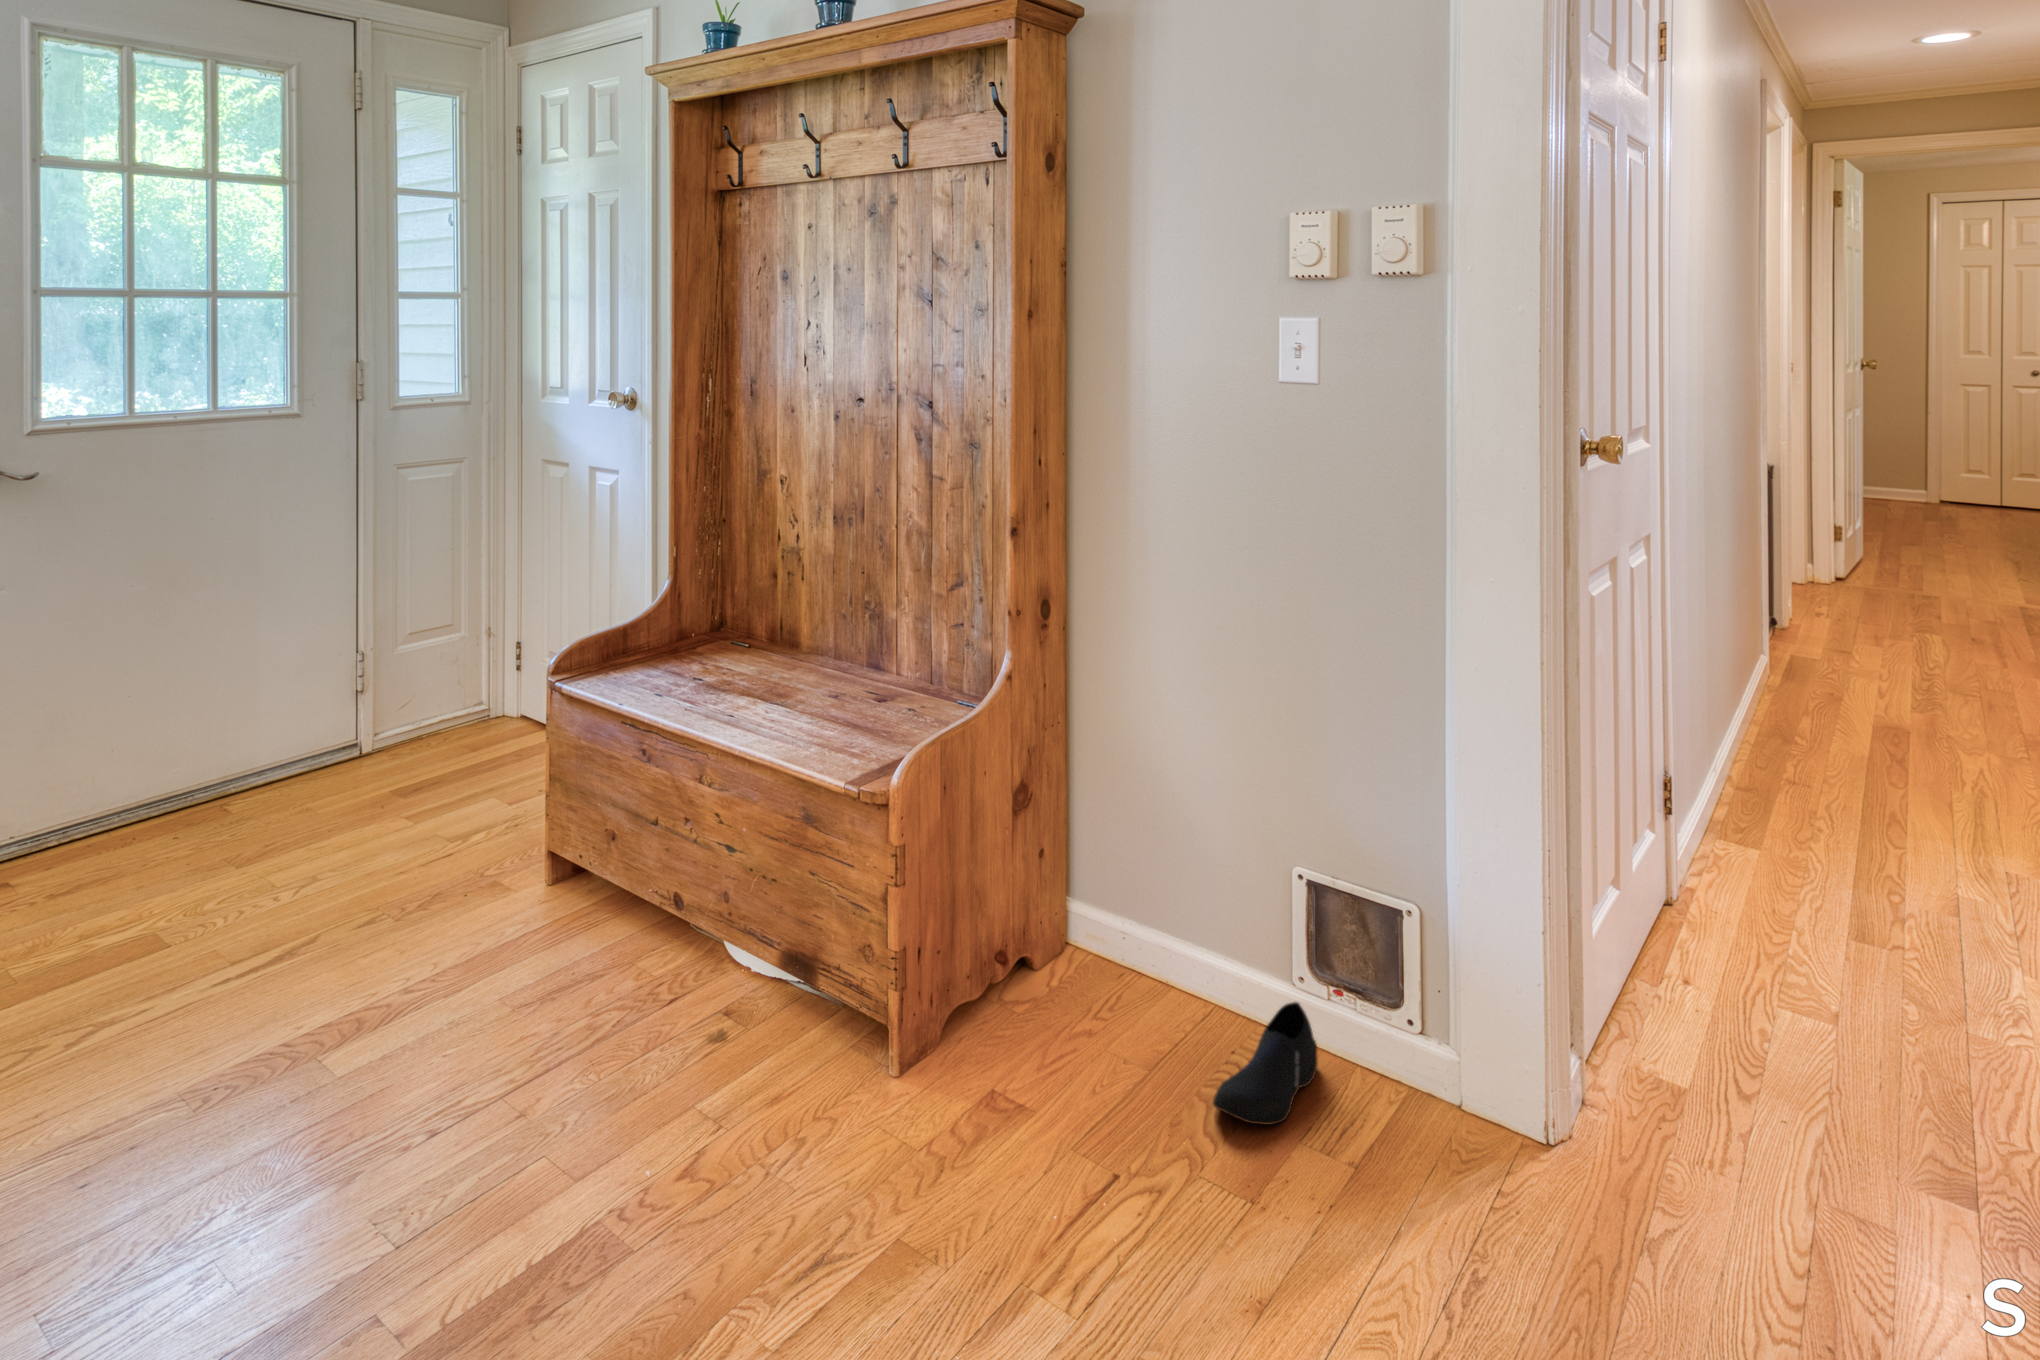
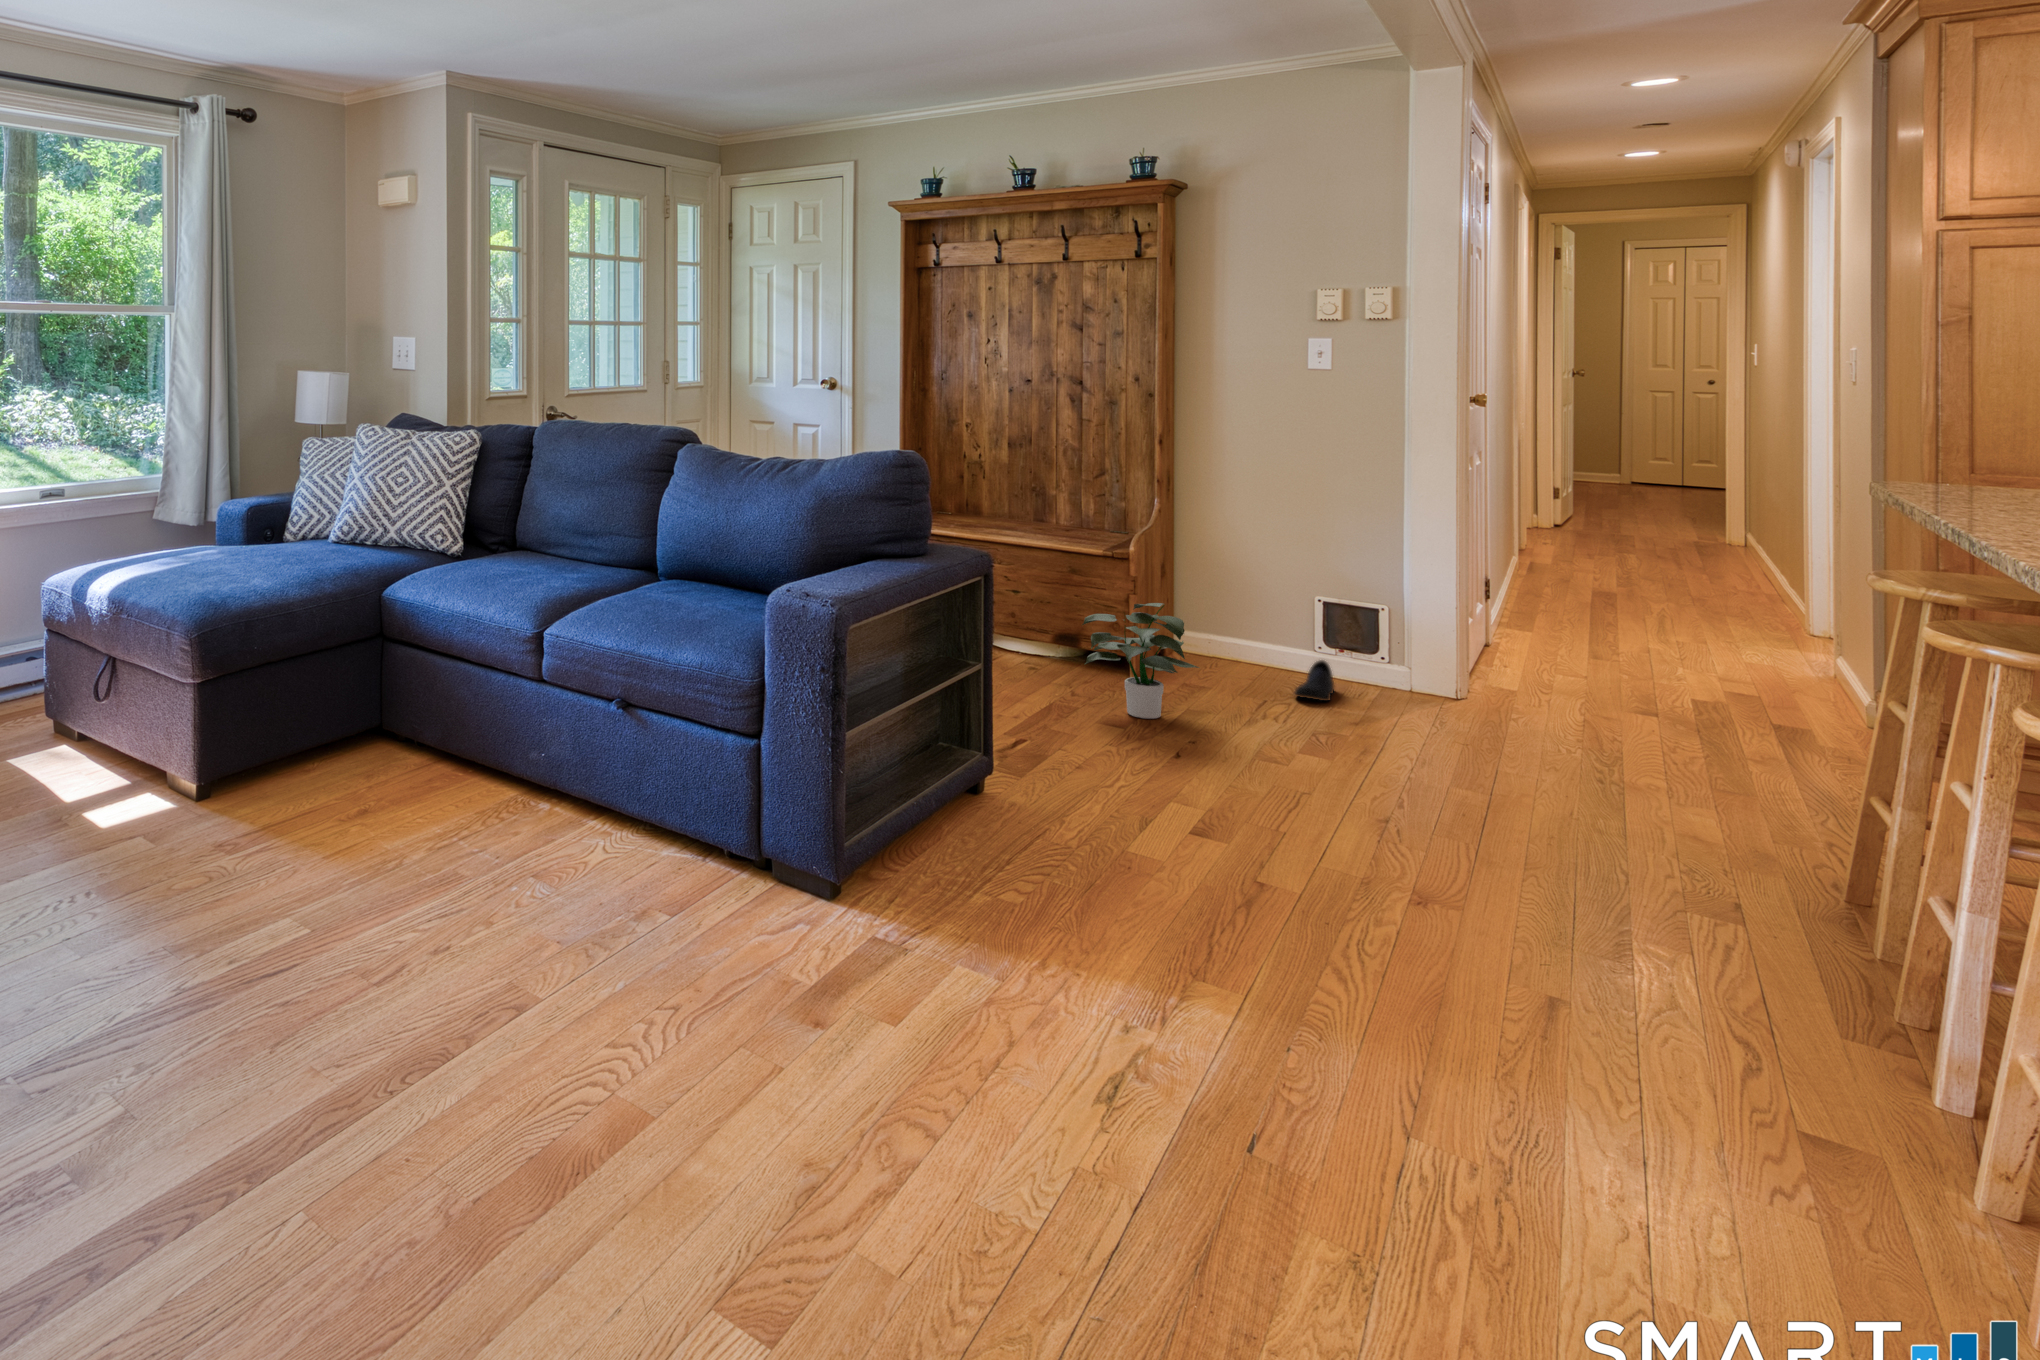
potted plant: none [709,915,961,1214] -> present [1082,603,1199,719]

